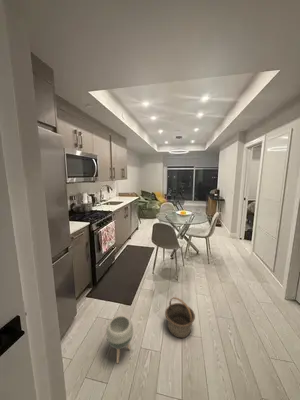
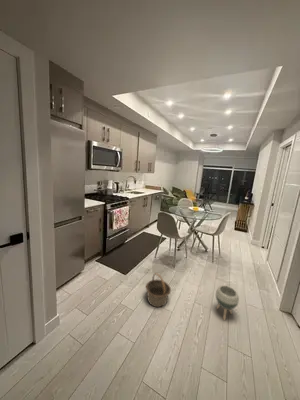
planter: present [106,315,133,363] -> present [216,285,239,320]

